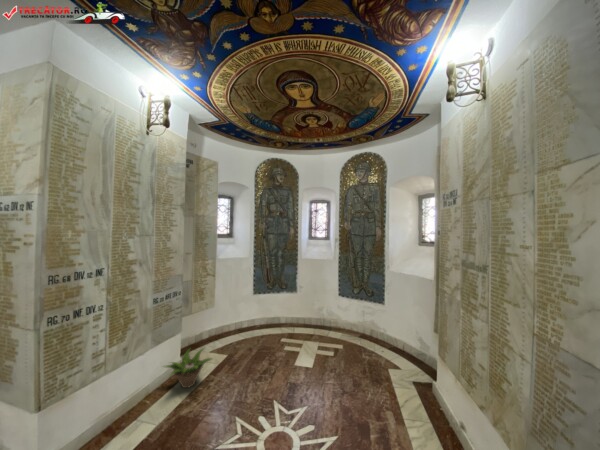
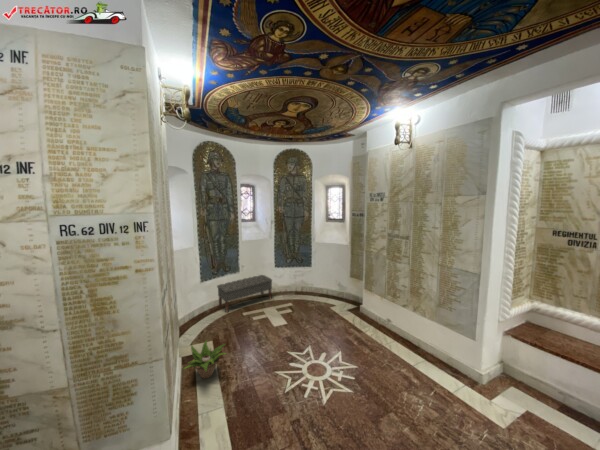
bench: none [269,301,328,333] -> present [217,275,272,313]

